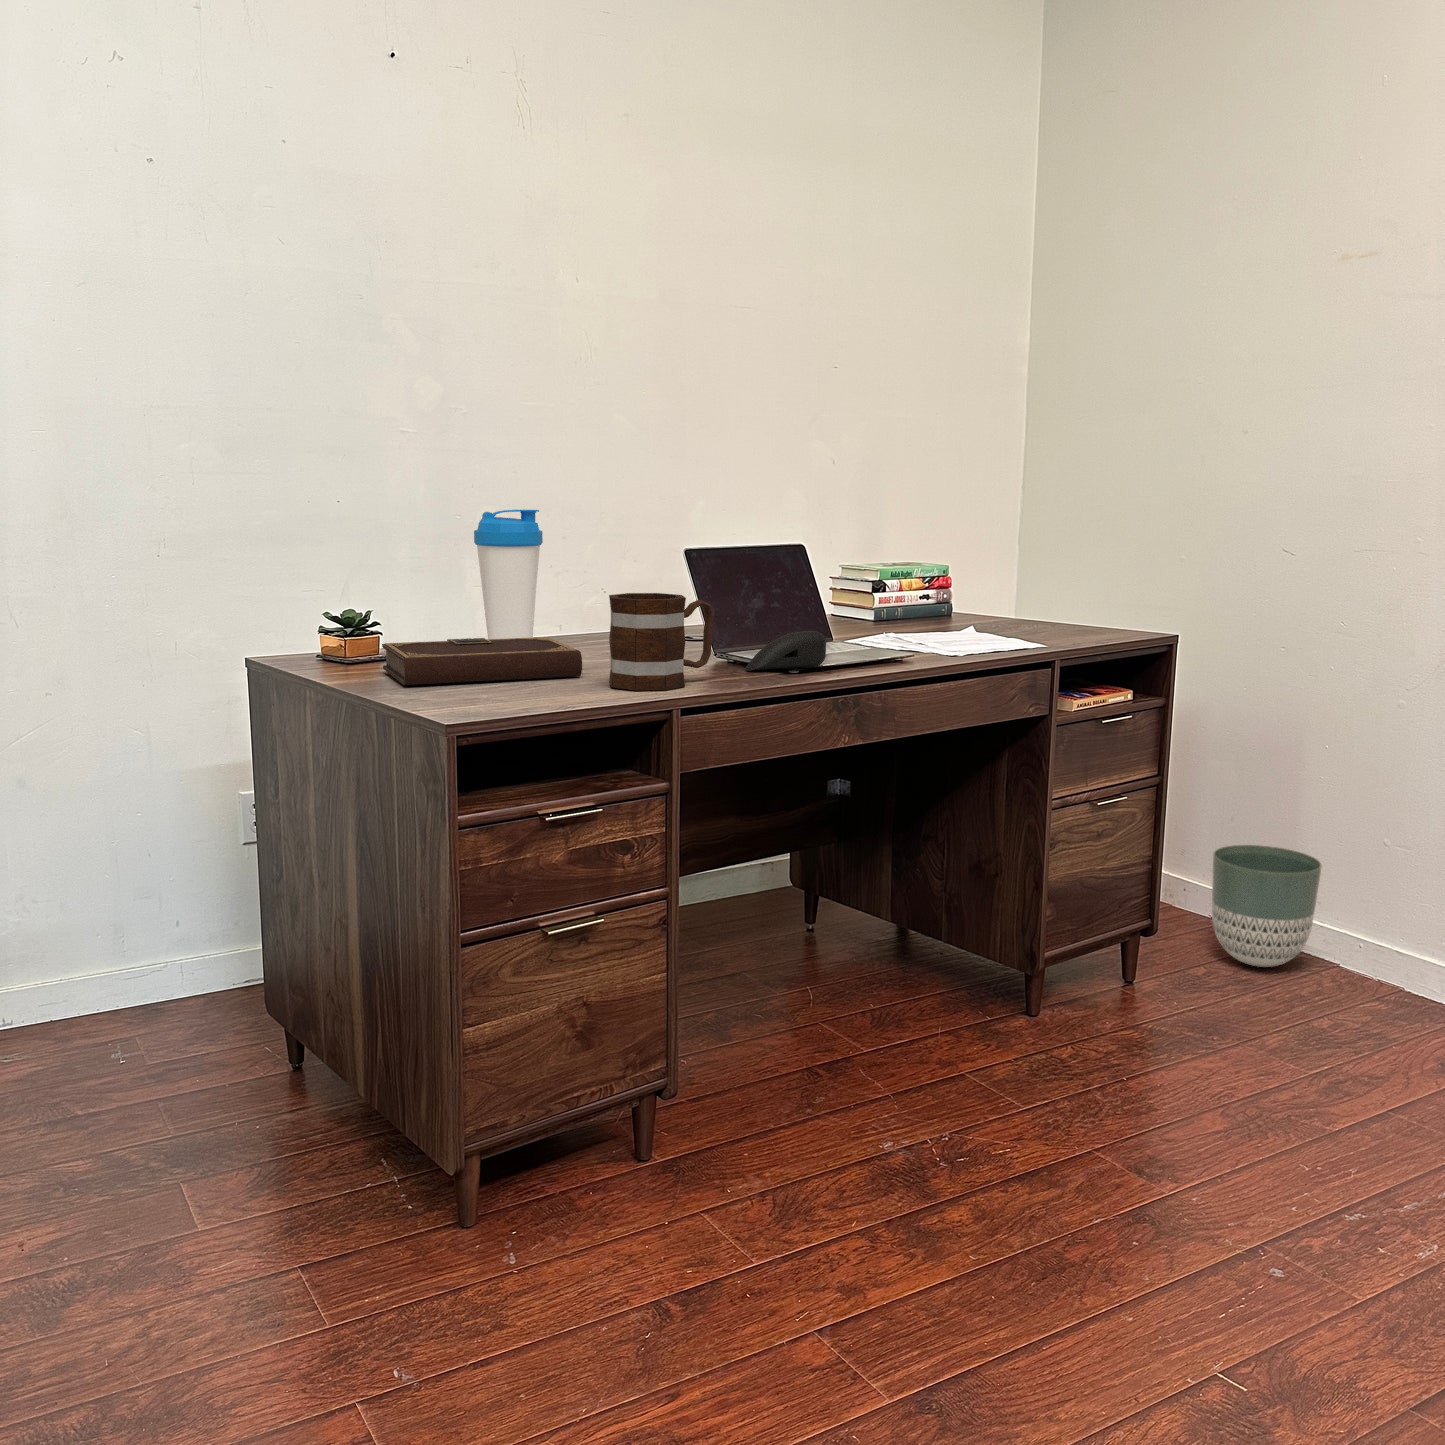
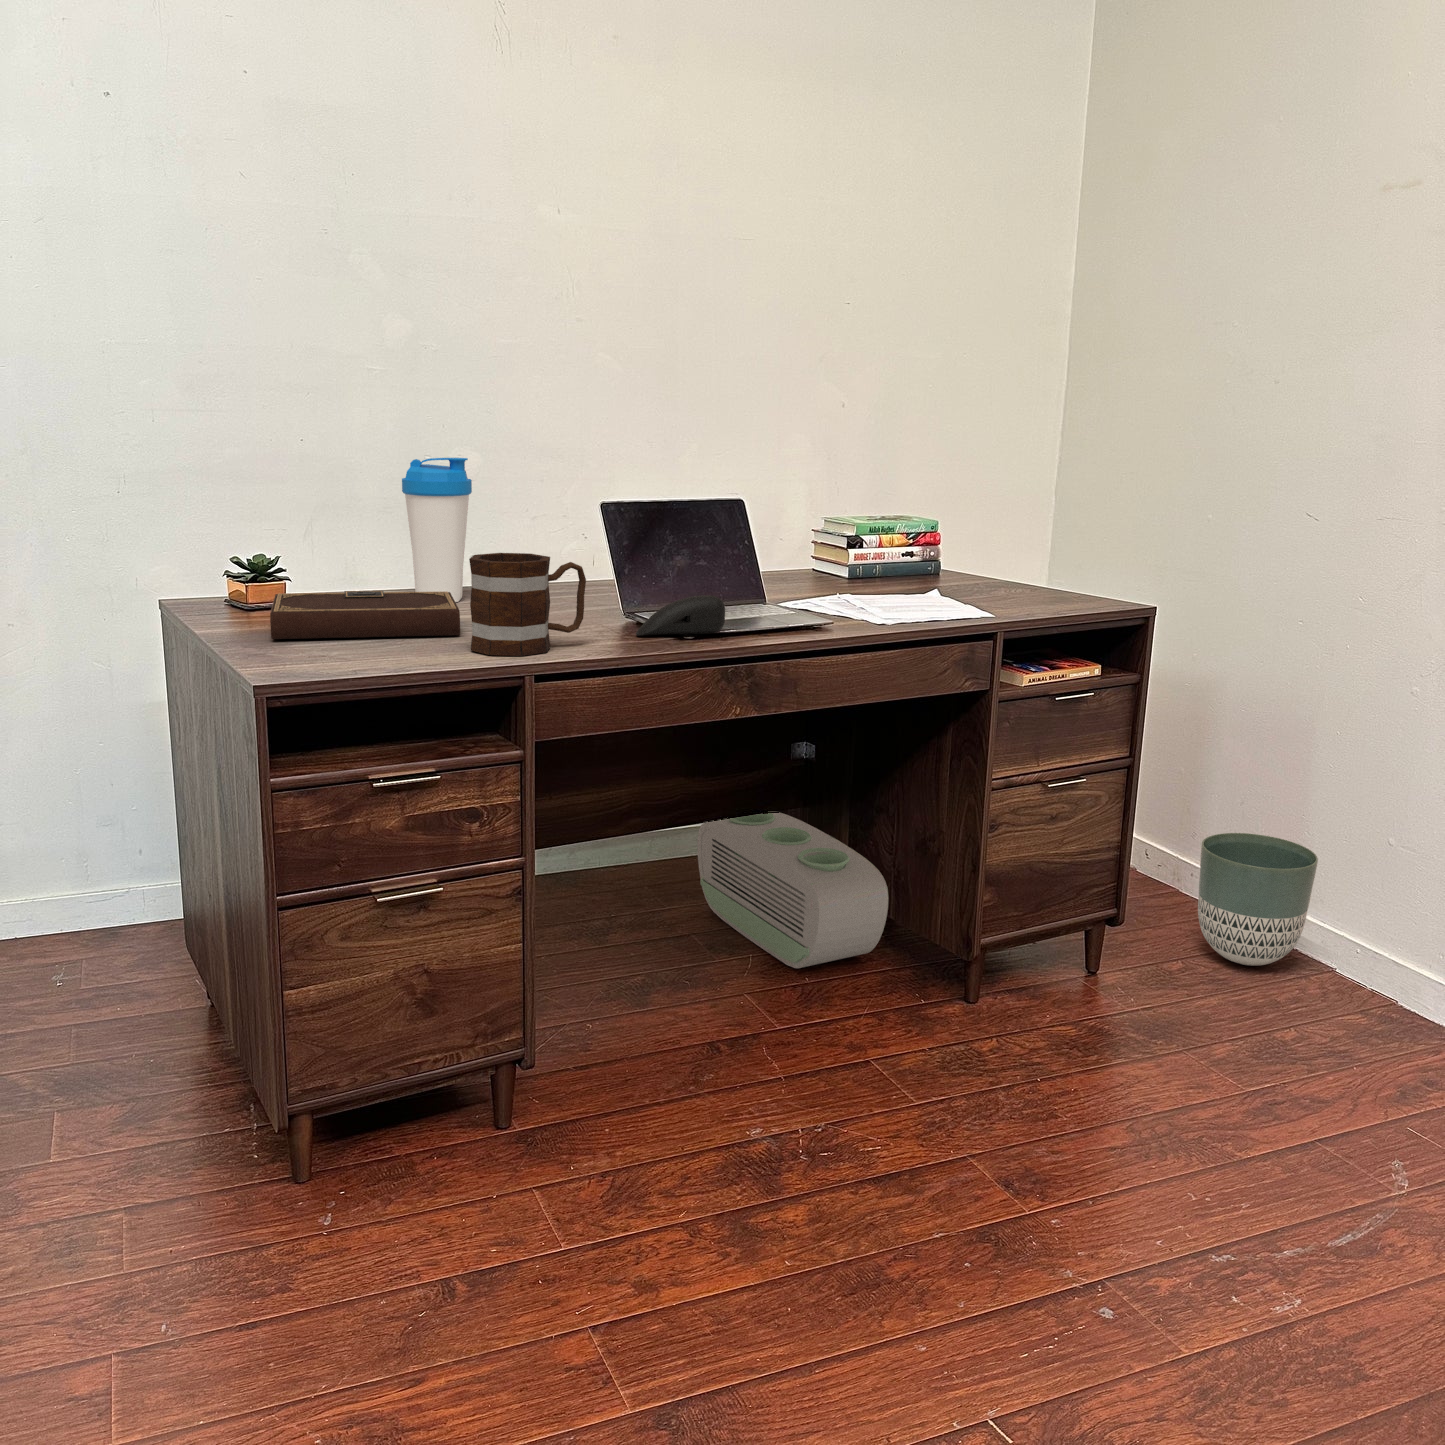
air purifier: none [733,848,943,997] -> present [697,813,888,968]

